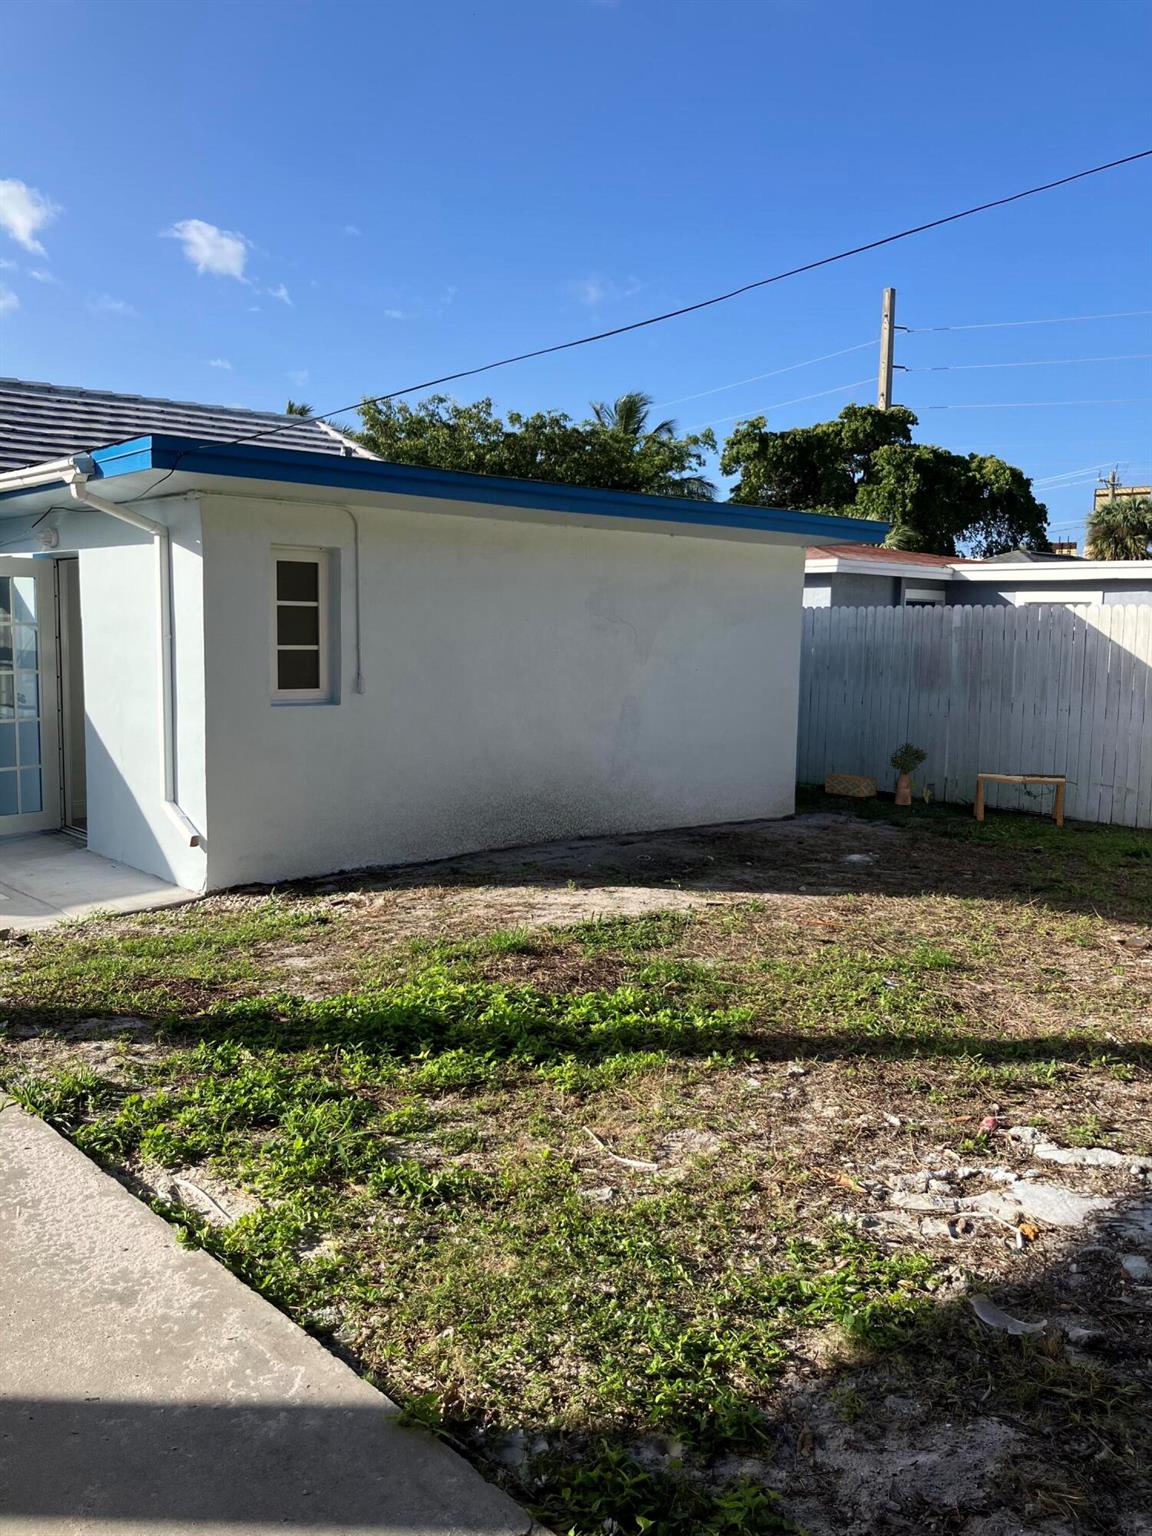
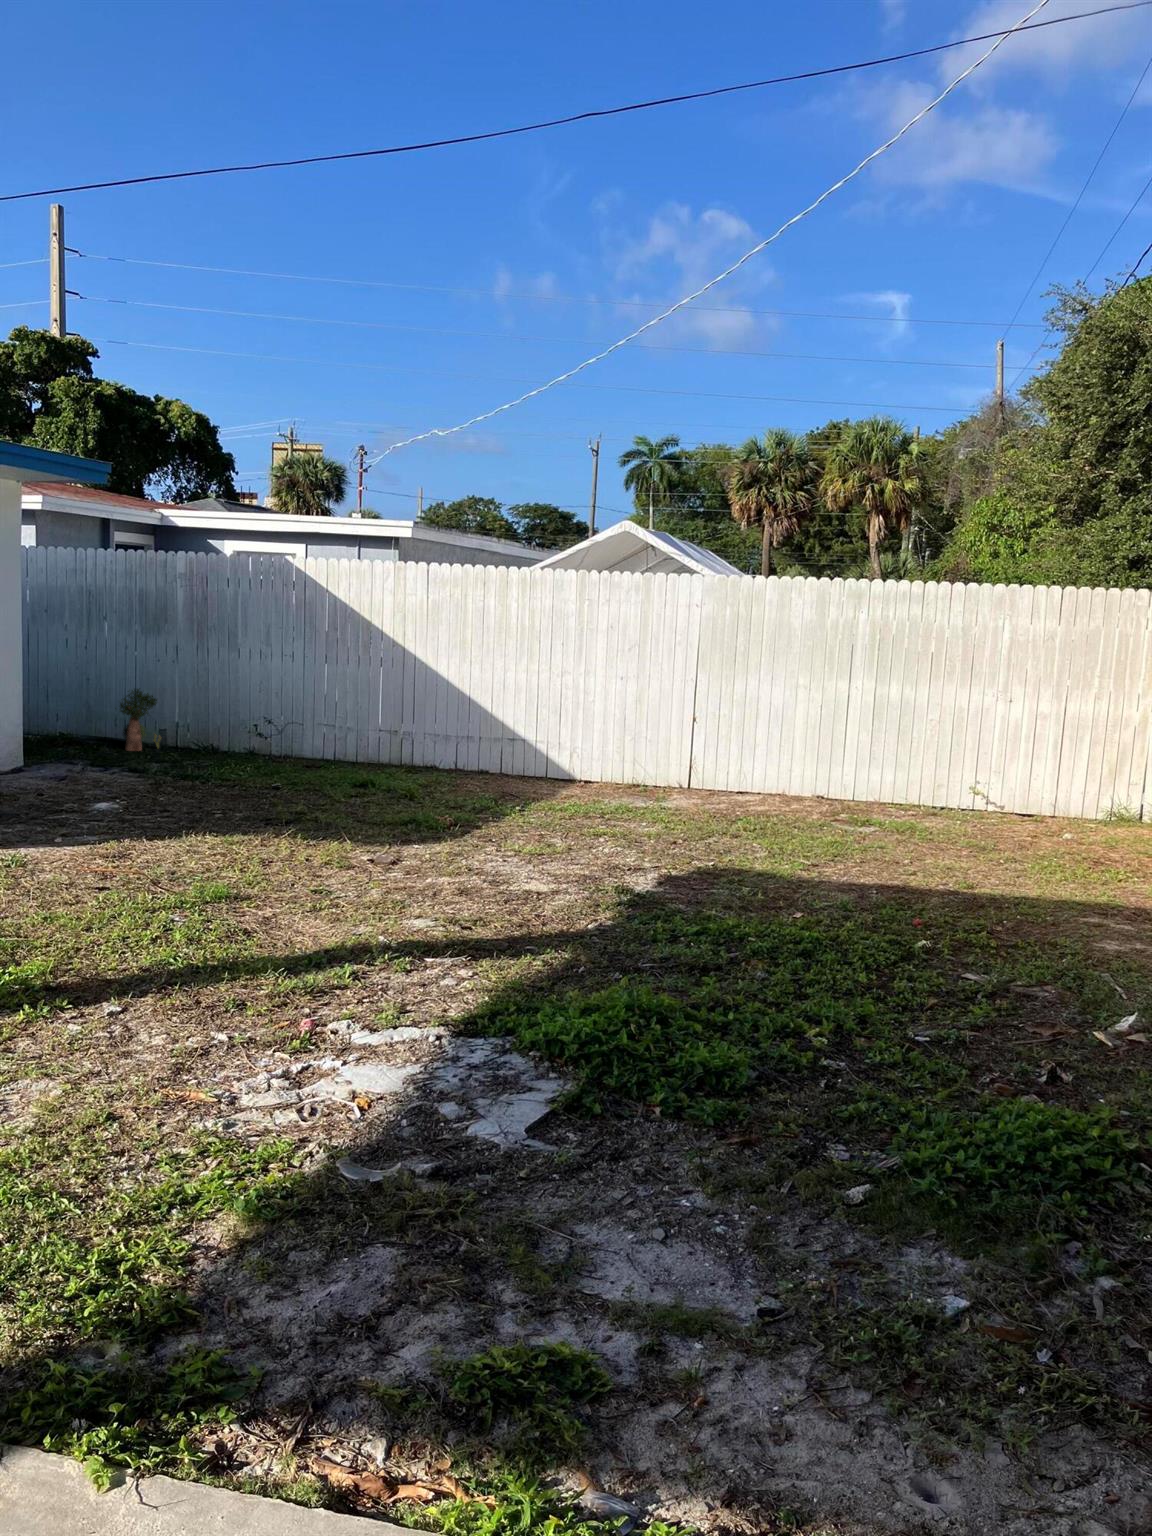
bench: present [973,772,1066,826] -> none [207,716,293,766]
woven basket: present [825,773,877,797] -> none [46,720,103,745]

